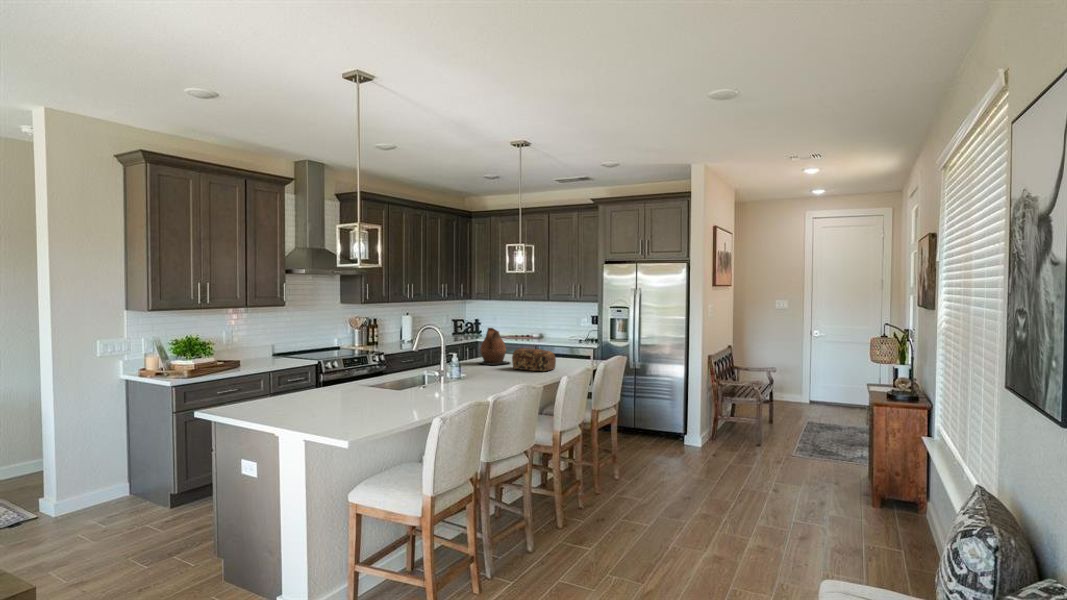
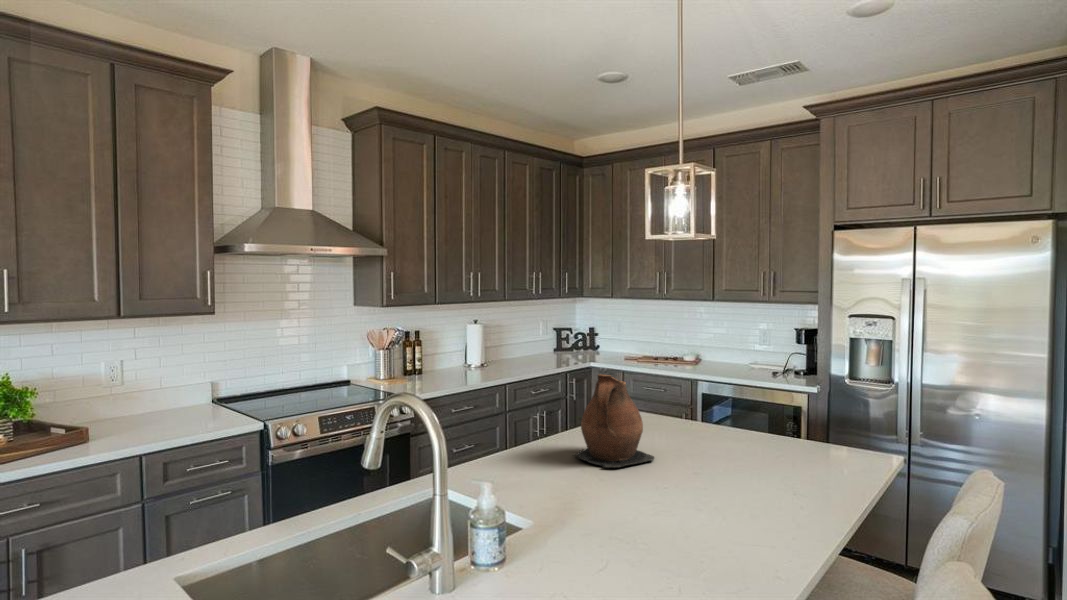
bread loaf: present [512,348,556,371] -> none [660,437,785,518]

